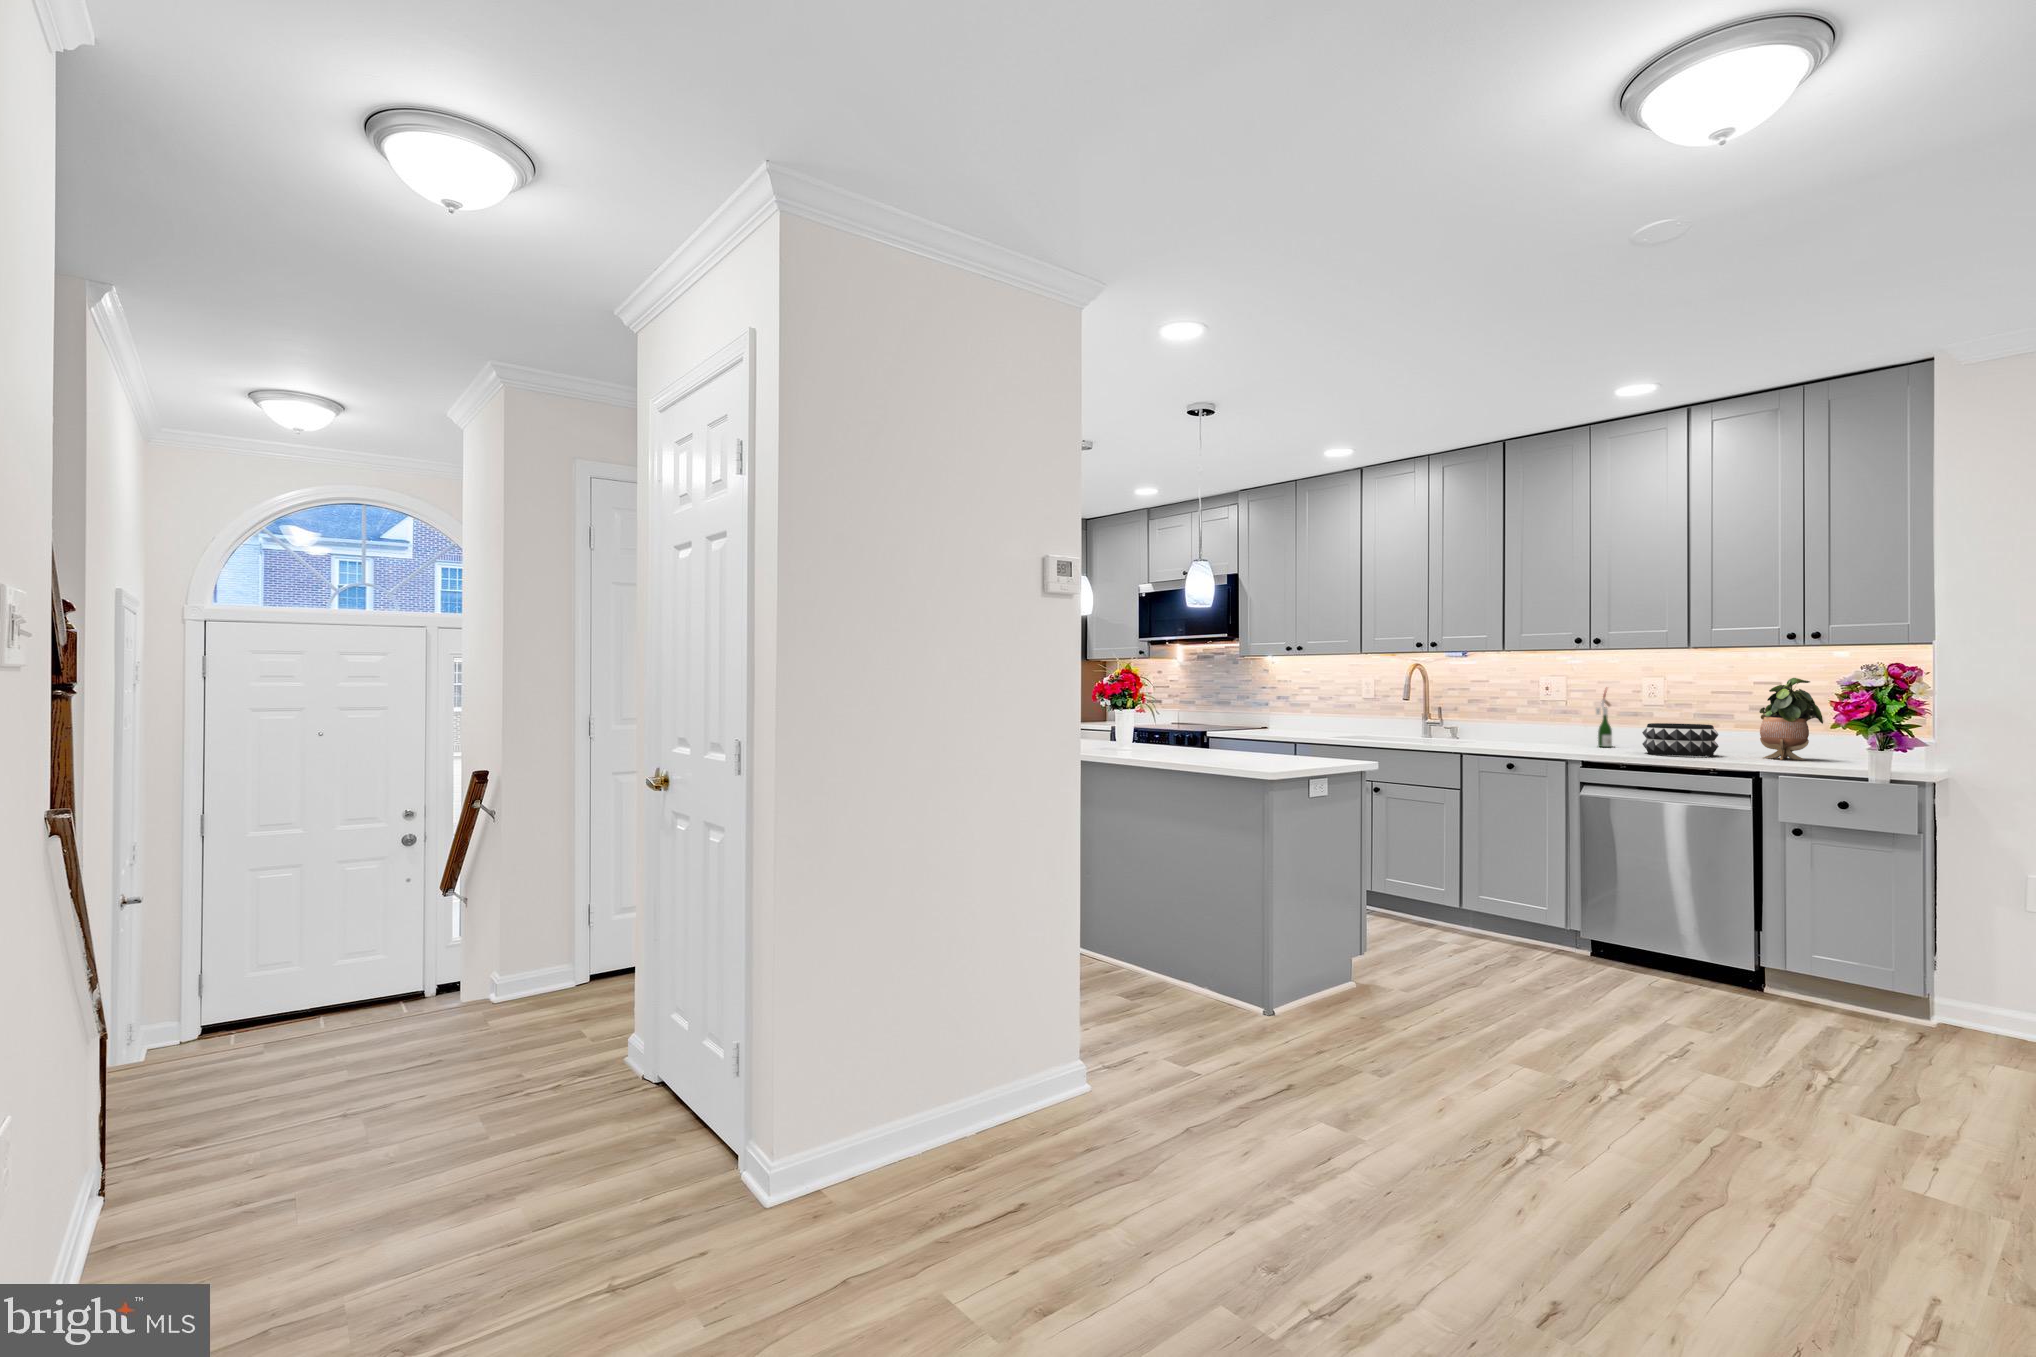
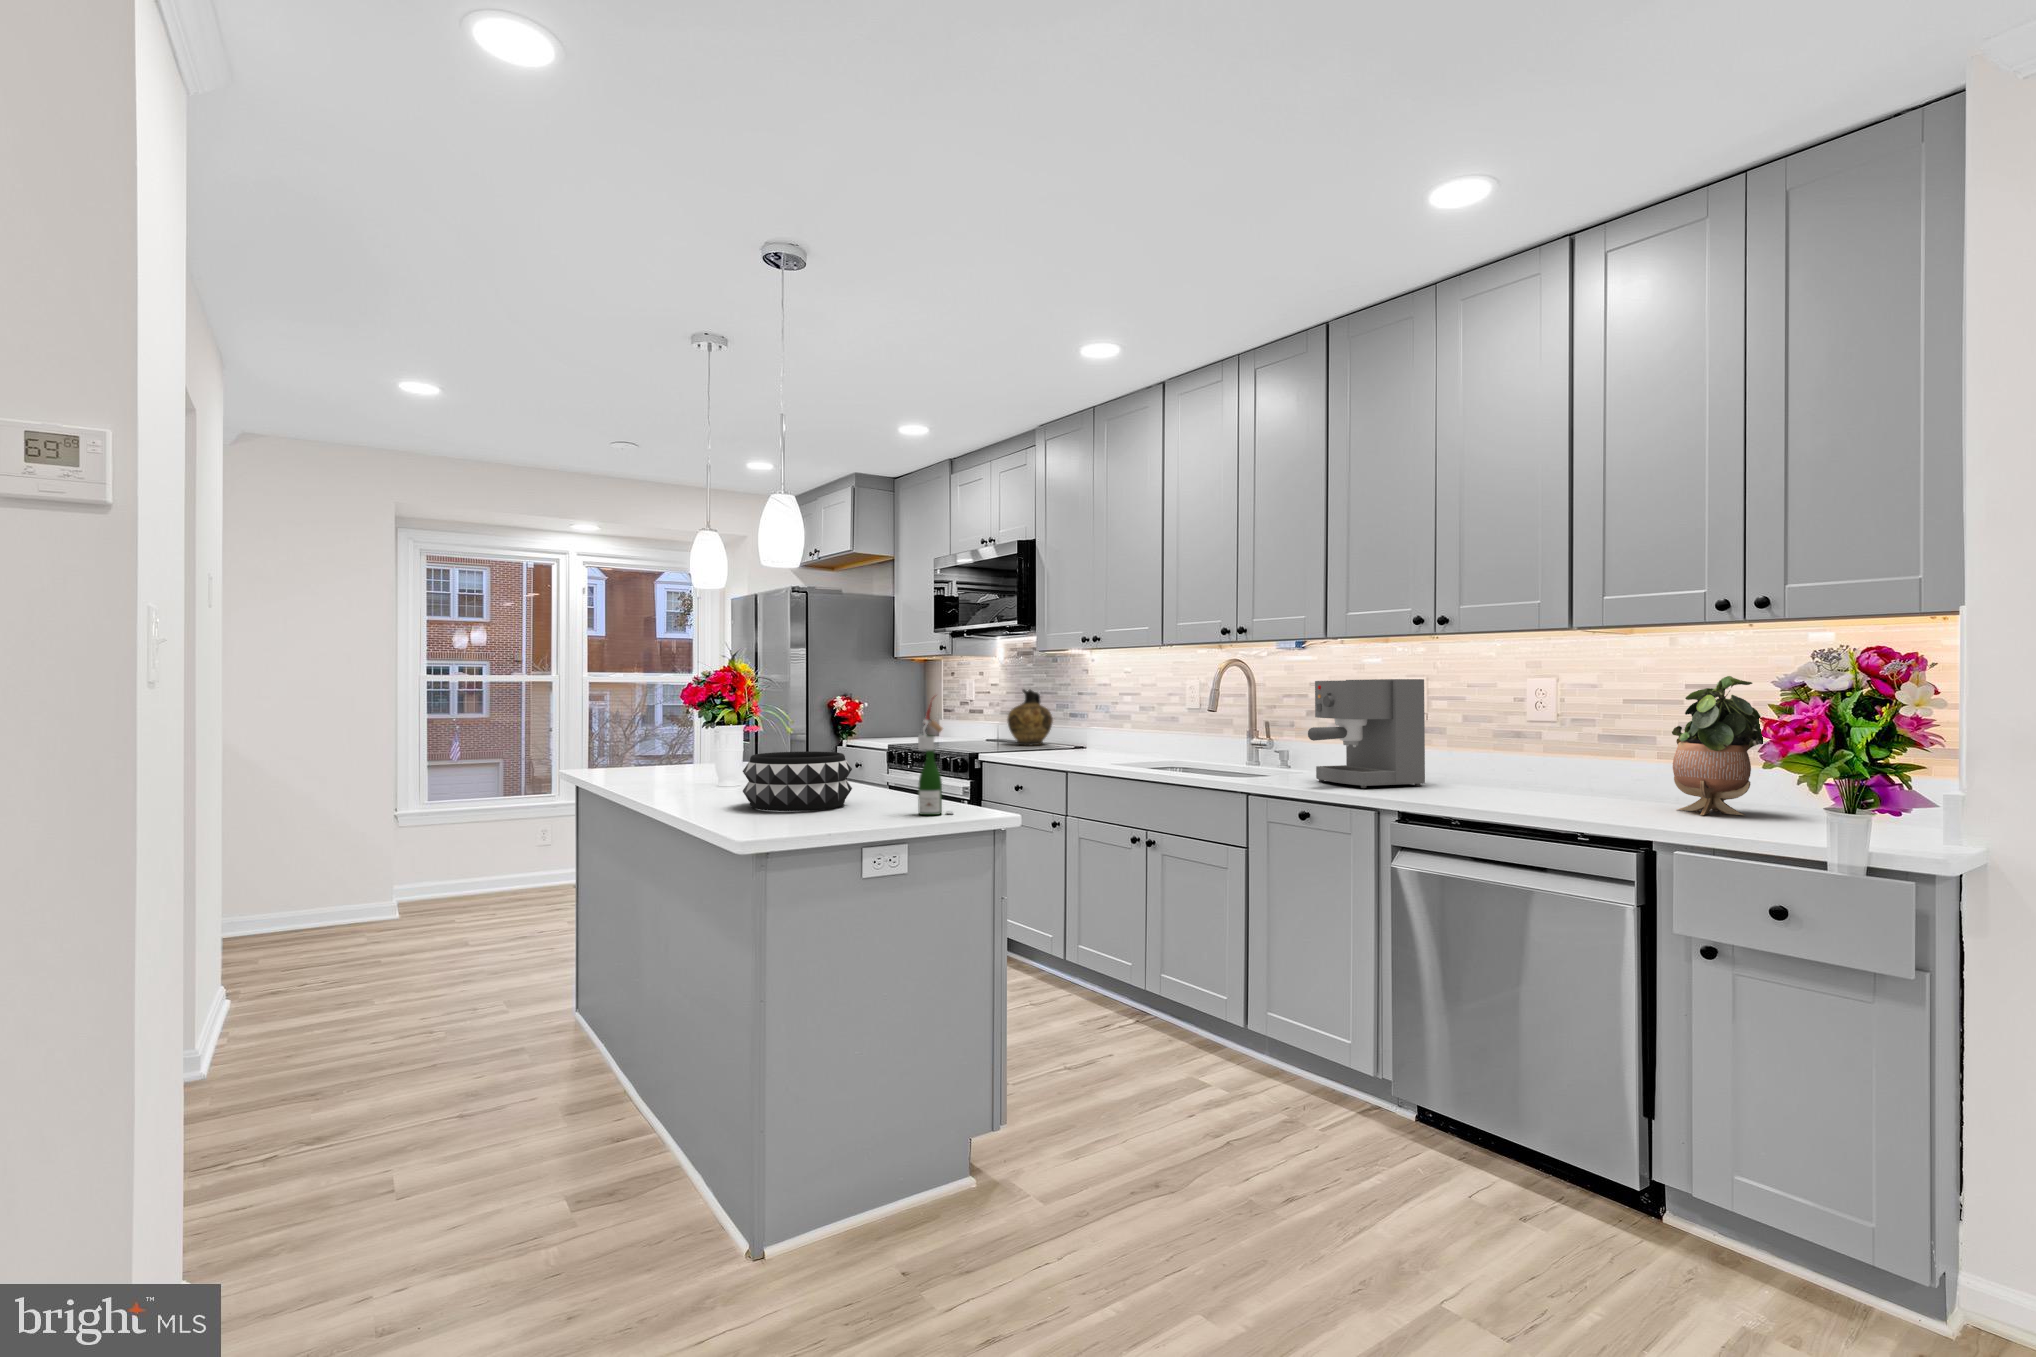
coffee maker: none [1503,678,1582,749] -> present [1308,679,1425,788]
ceramic jug: none [1200,684,1235,727] -> present [1007,689,1053,745]
wine bottle: present [1596,689,1612,747] -> present [918,697,952,815]
decorative bowl: present [1642,723,1719,756] -> present [743,751,852,811]

